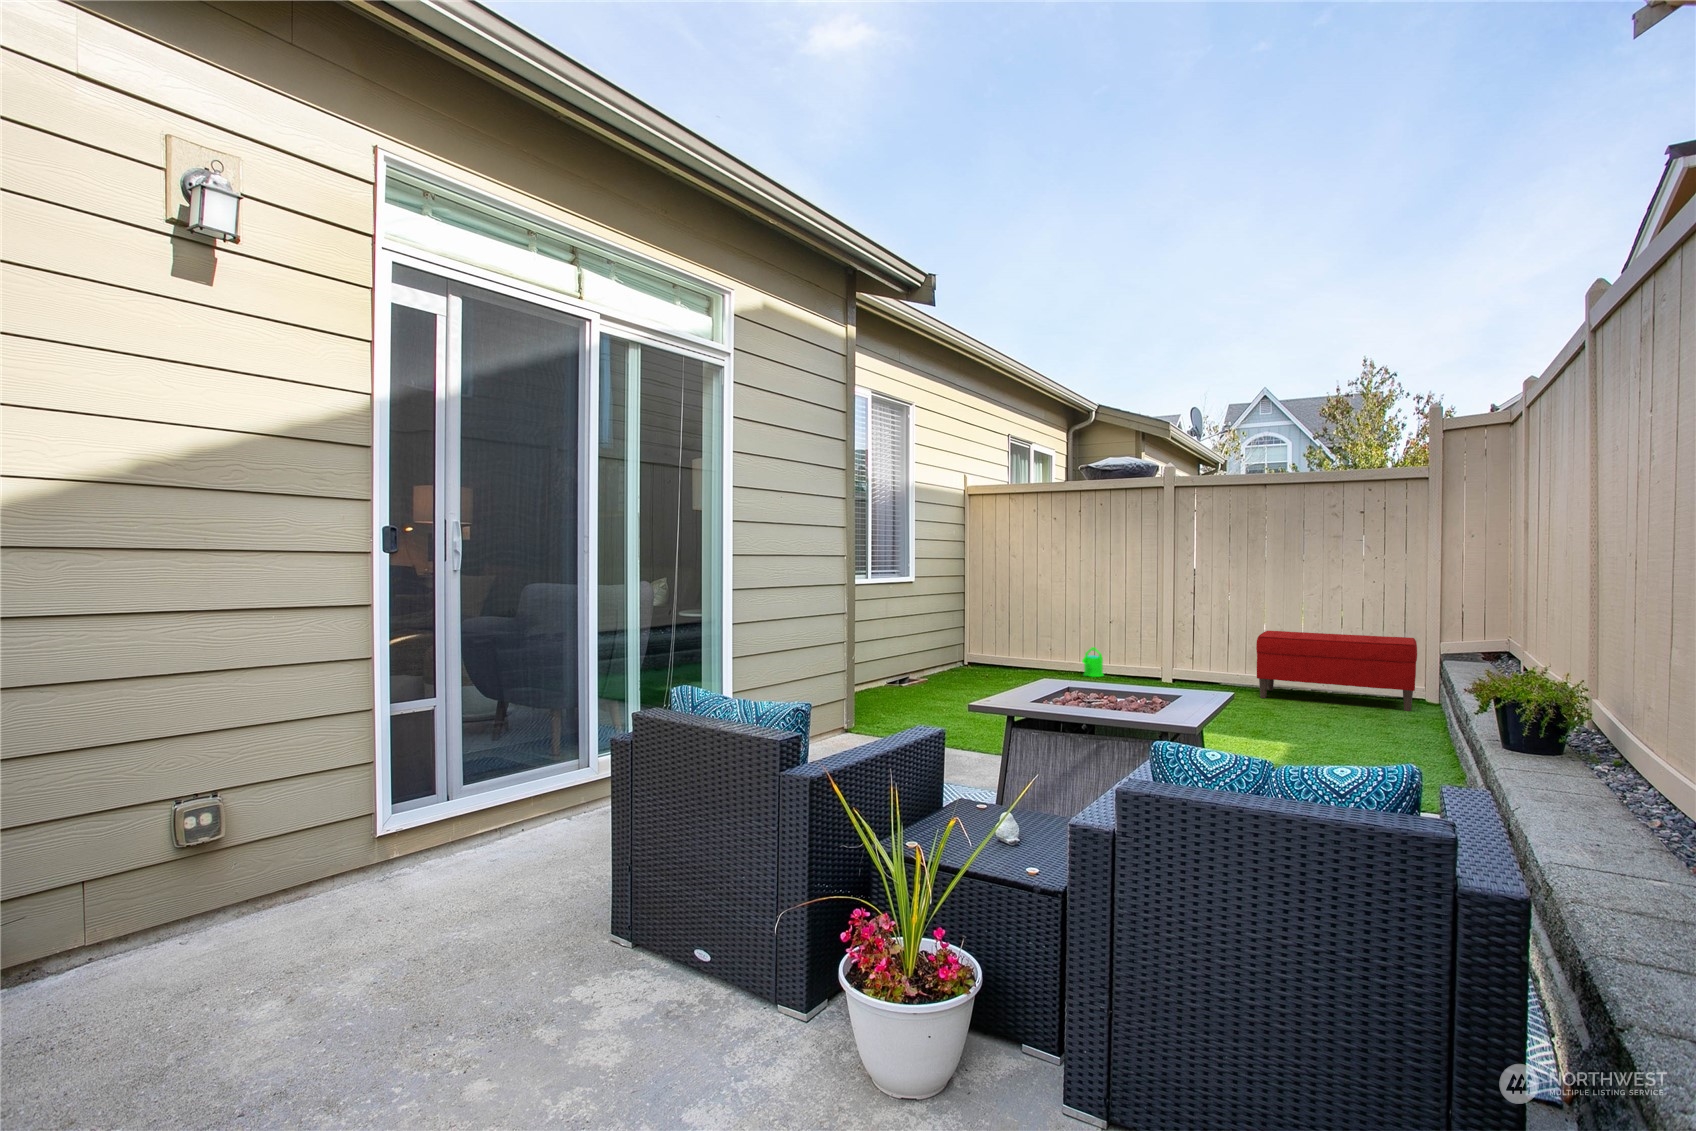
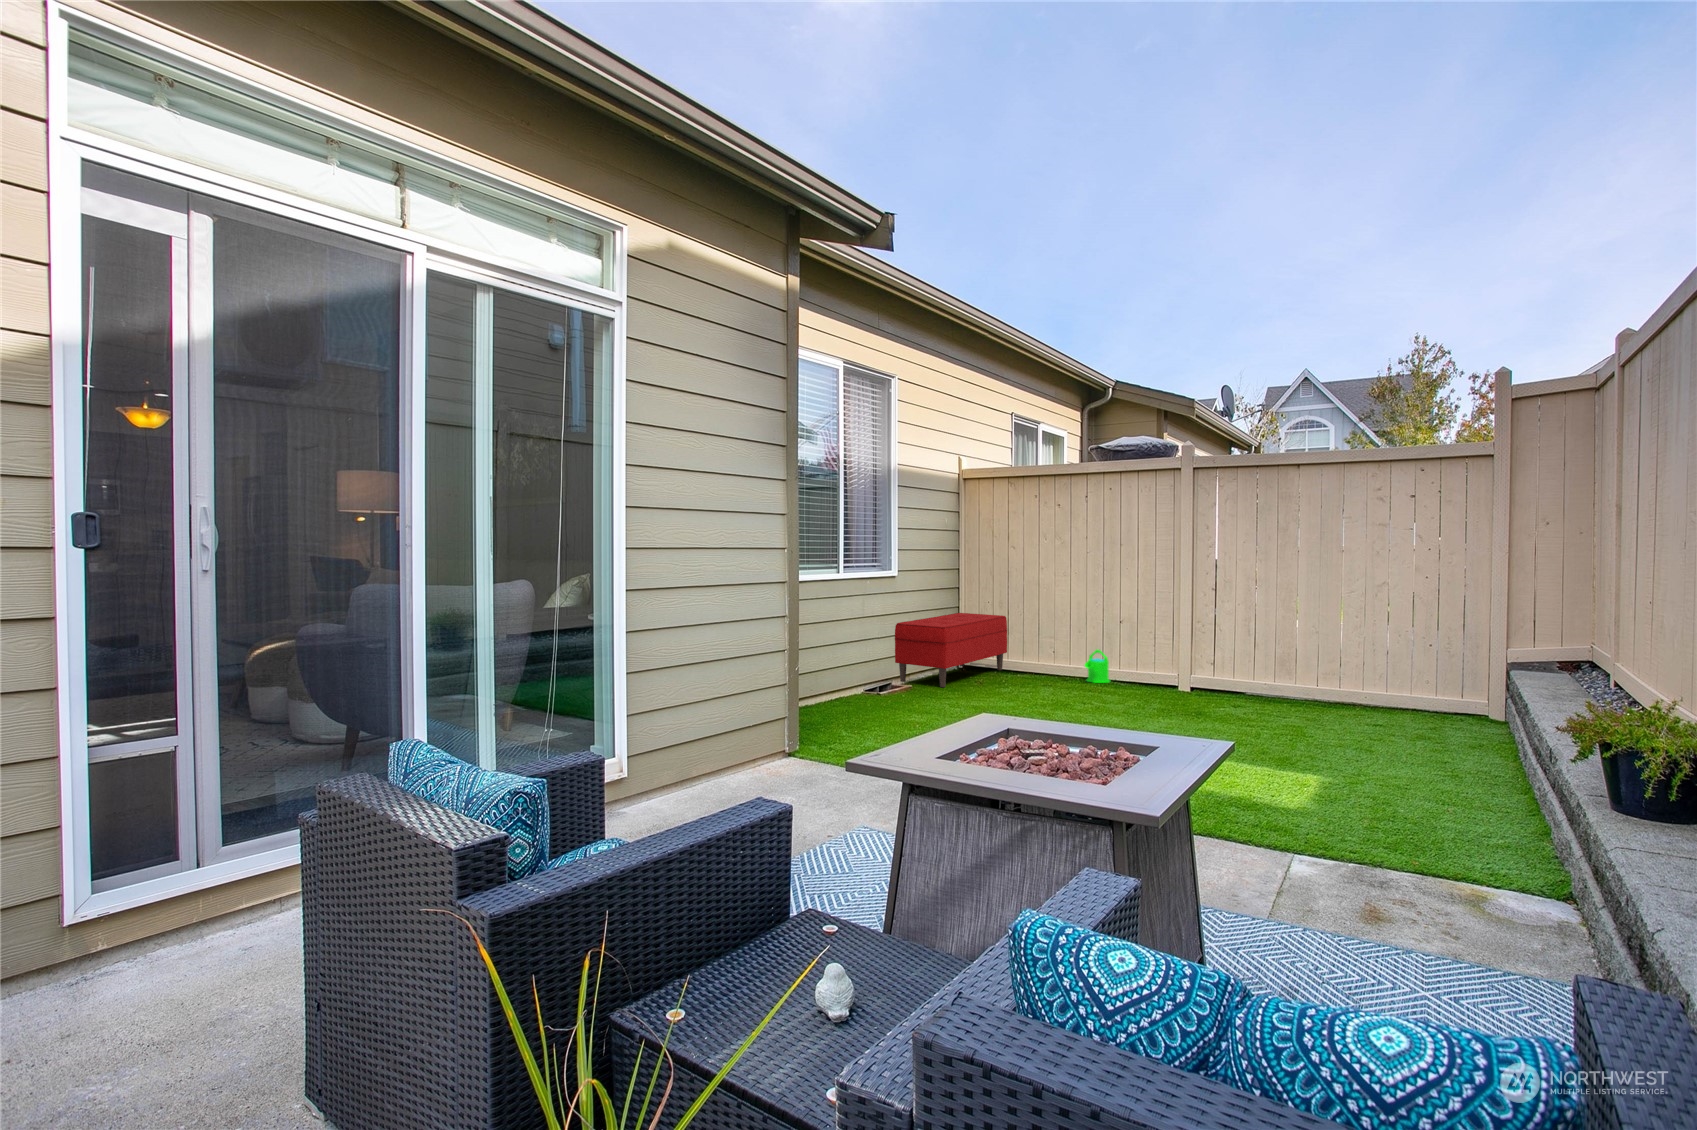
bench: present [1256,631,1417,711] -> present [895,613,1007,687]

